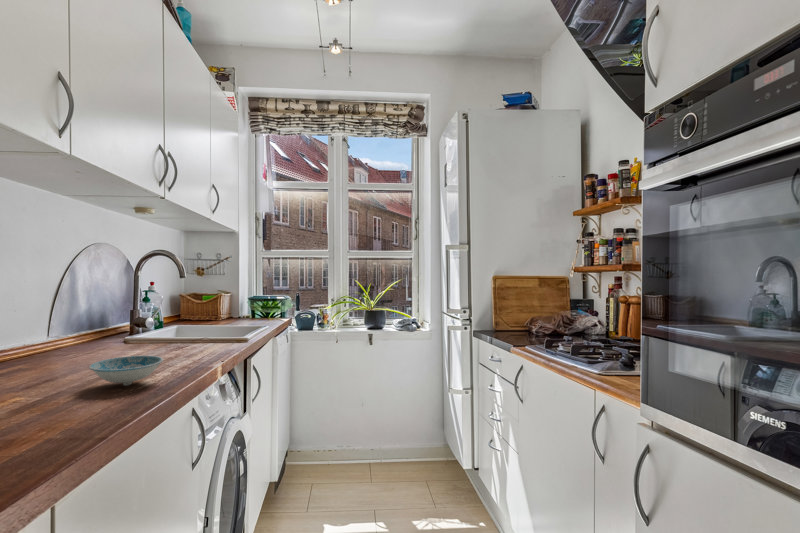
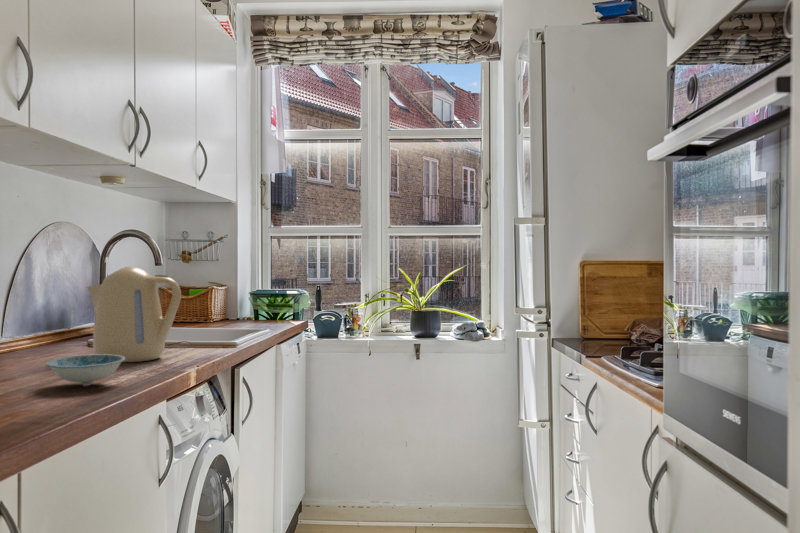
kettle: none [124,279,207,359] -> present [87,266,181,362]

